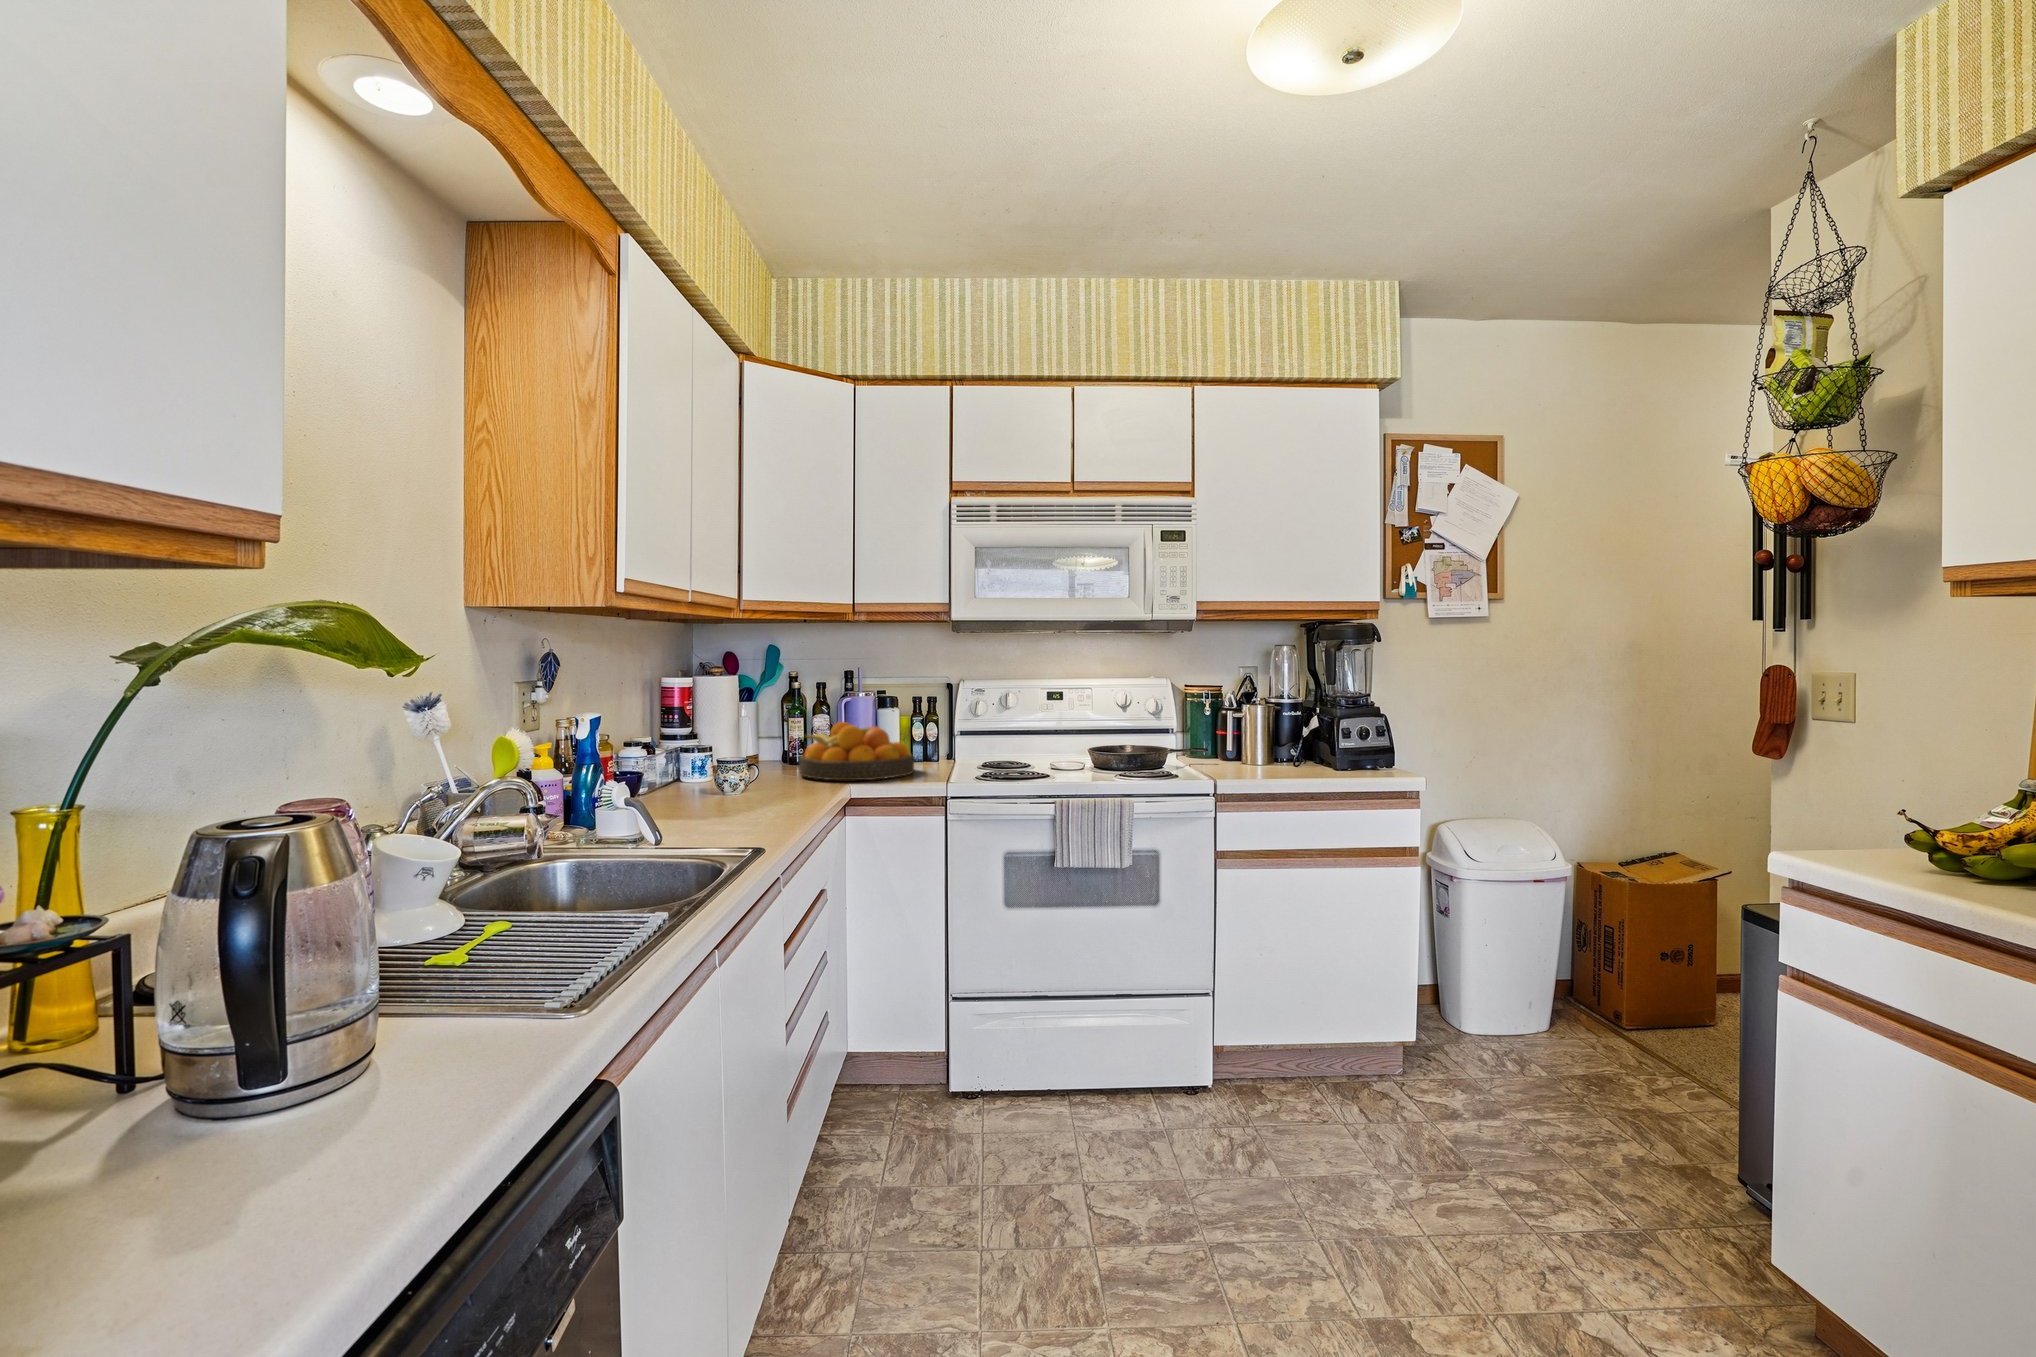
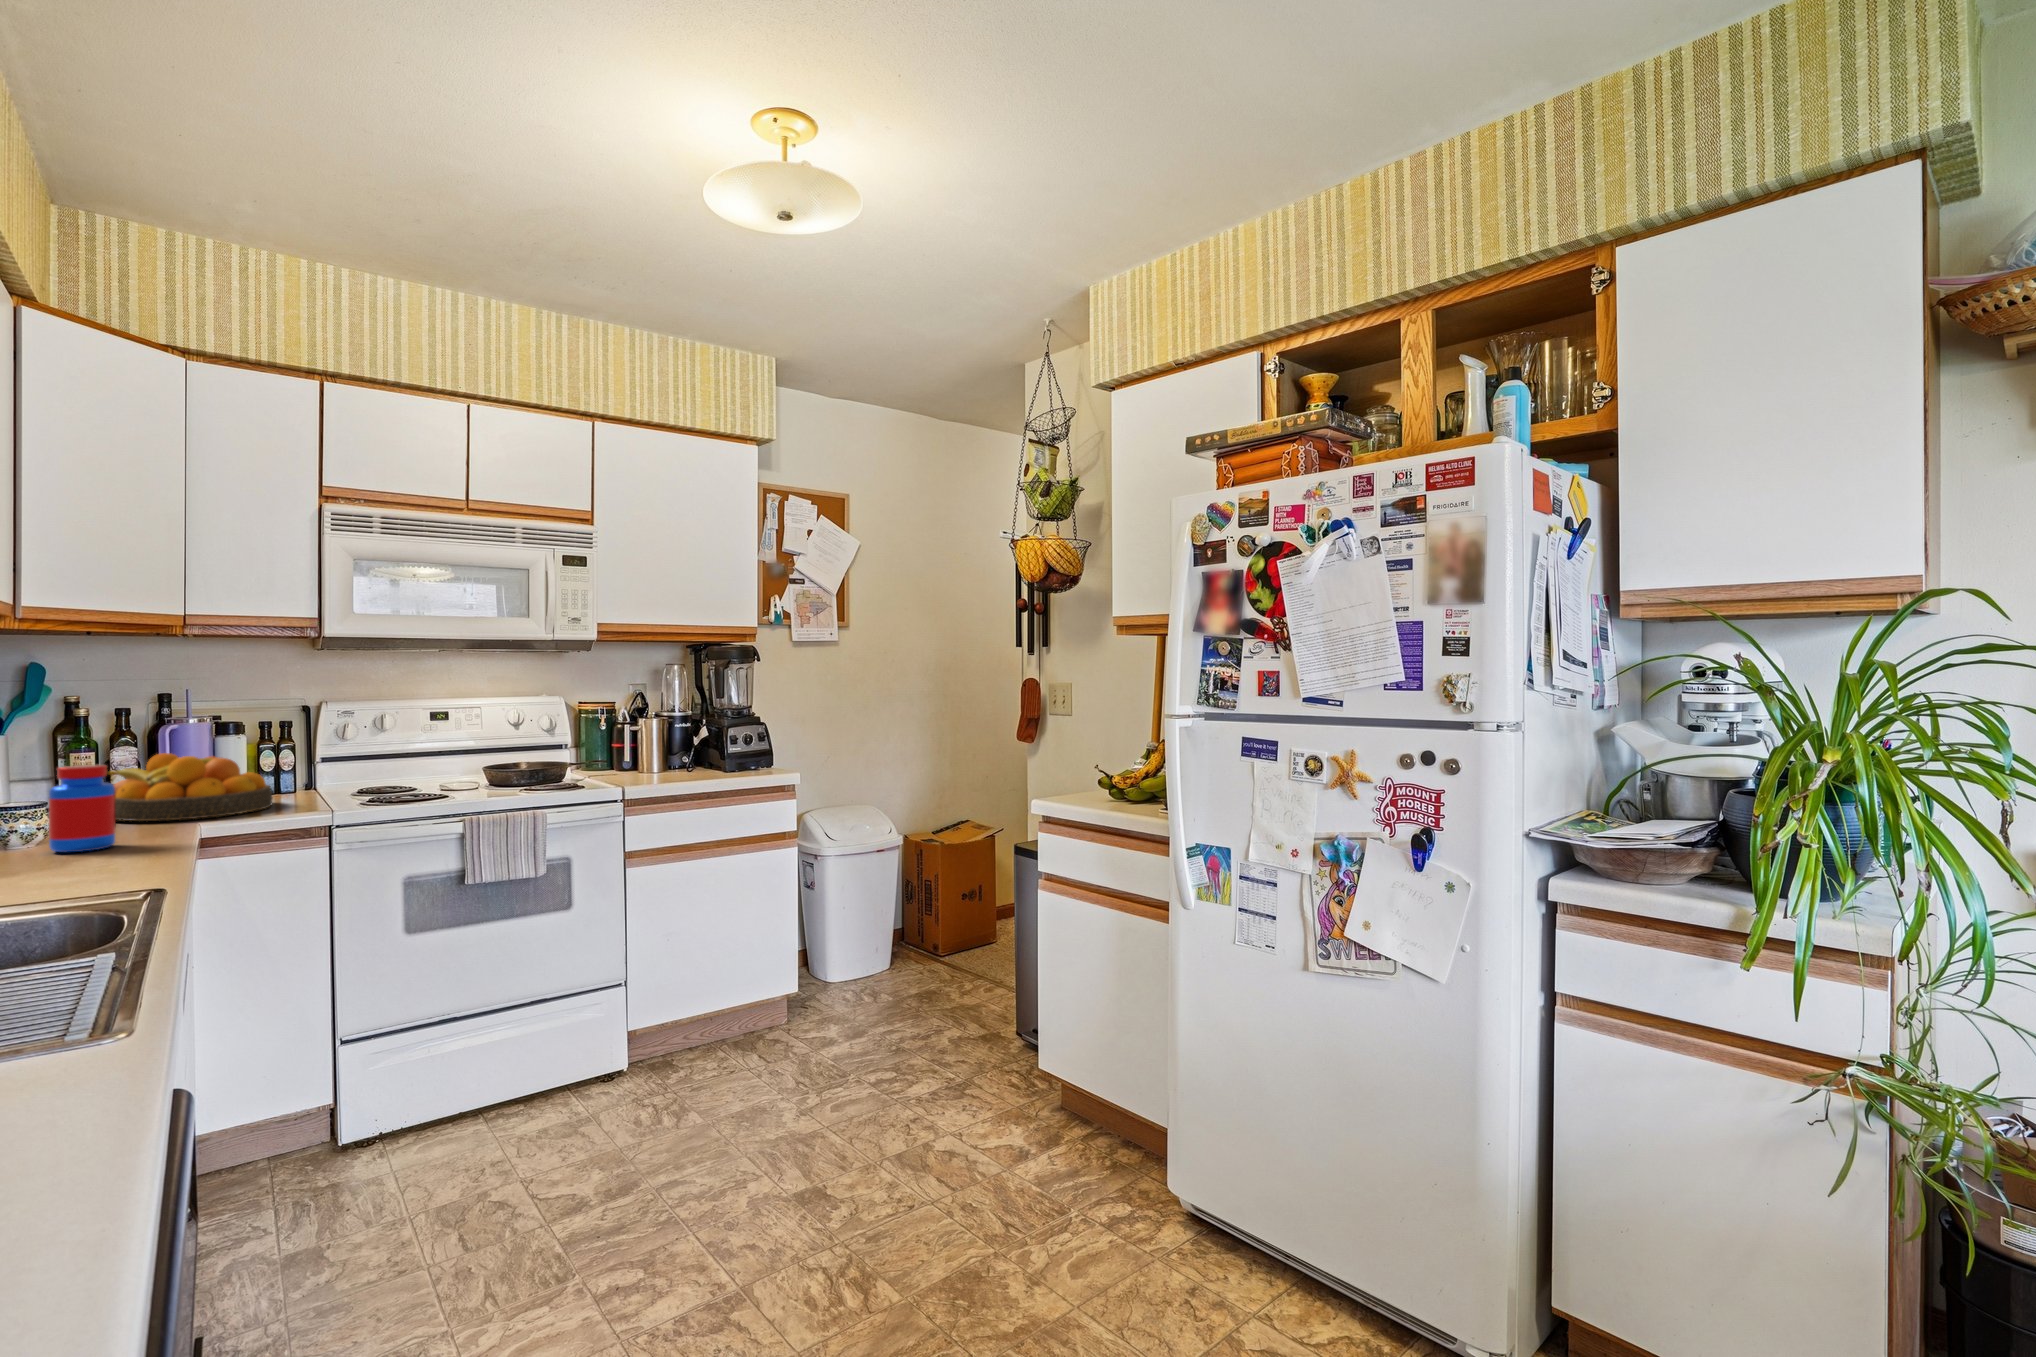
jar: none [742,730,784,802] -> present [48,765,116,852]

